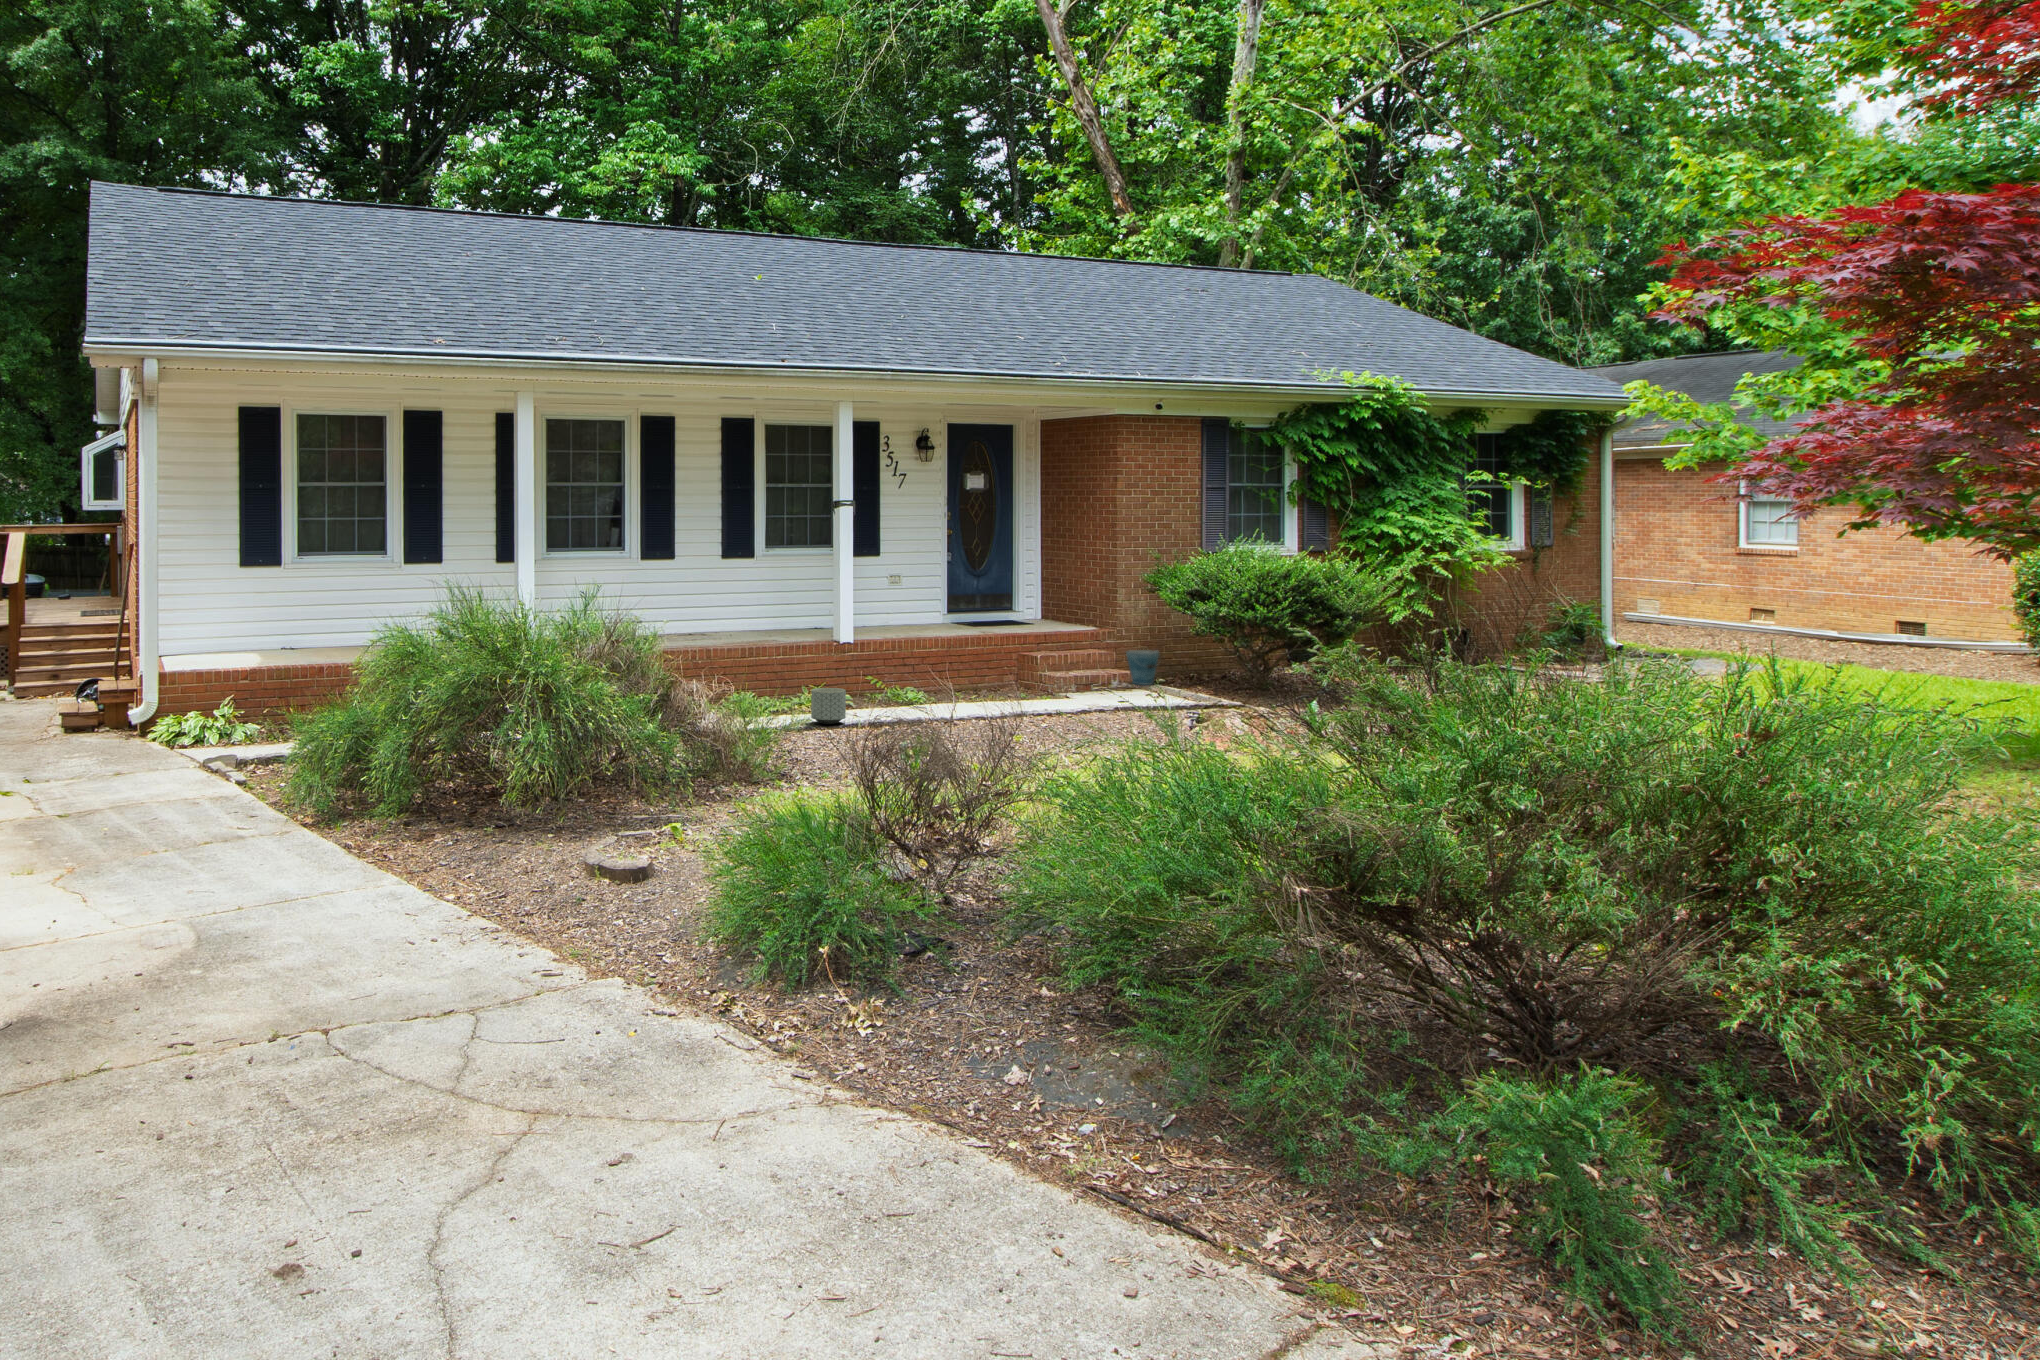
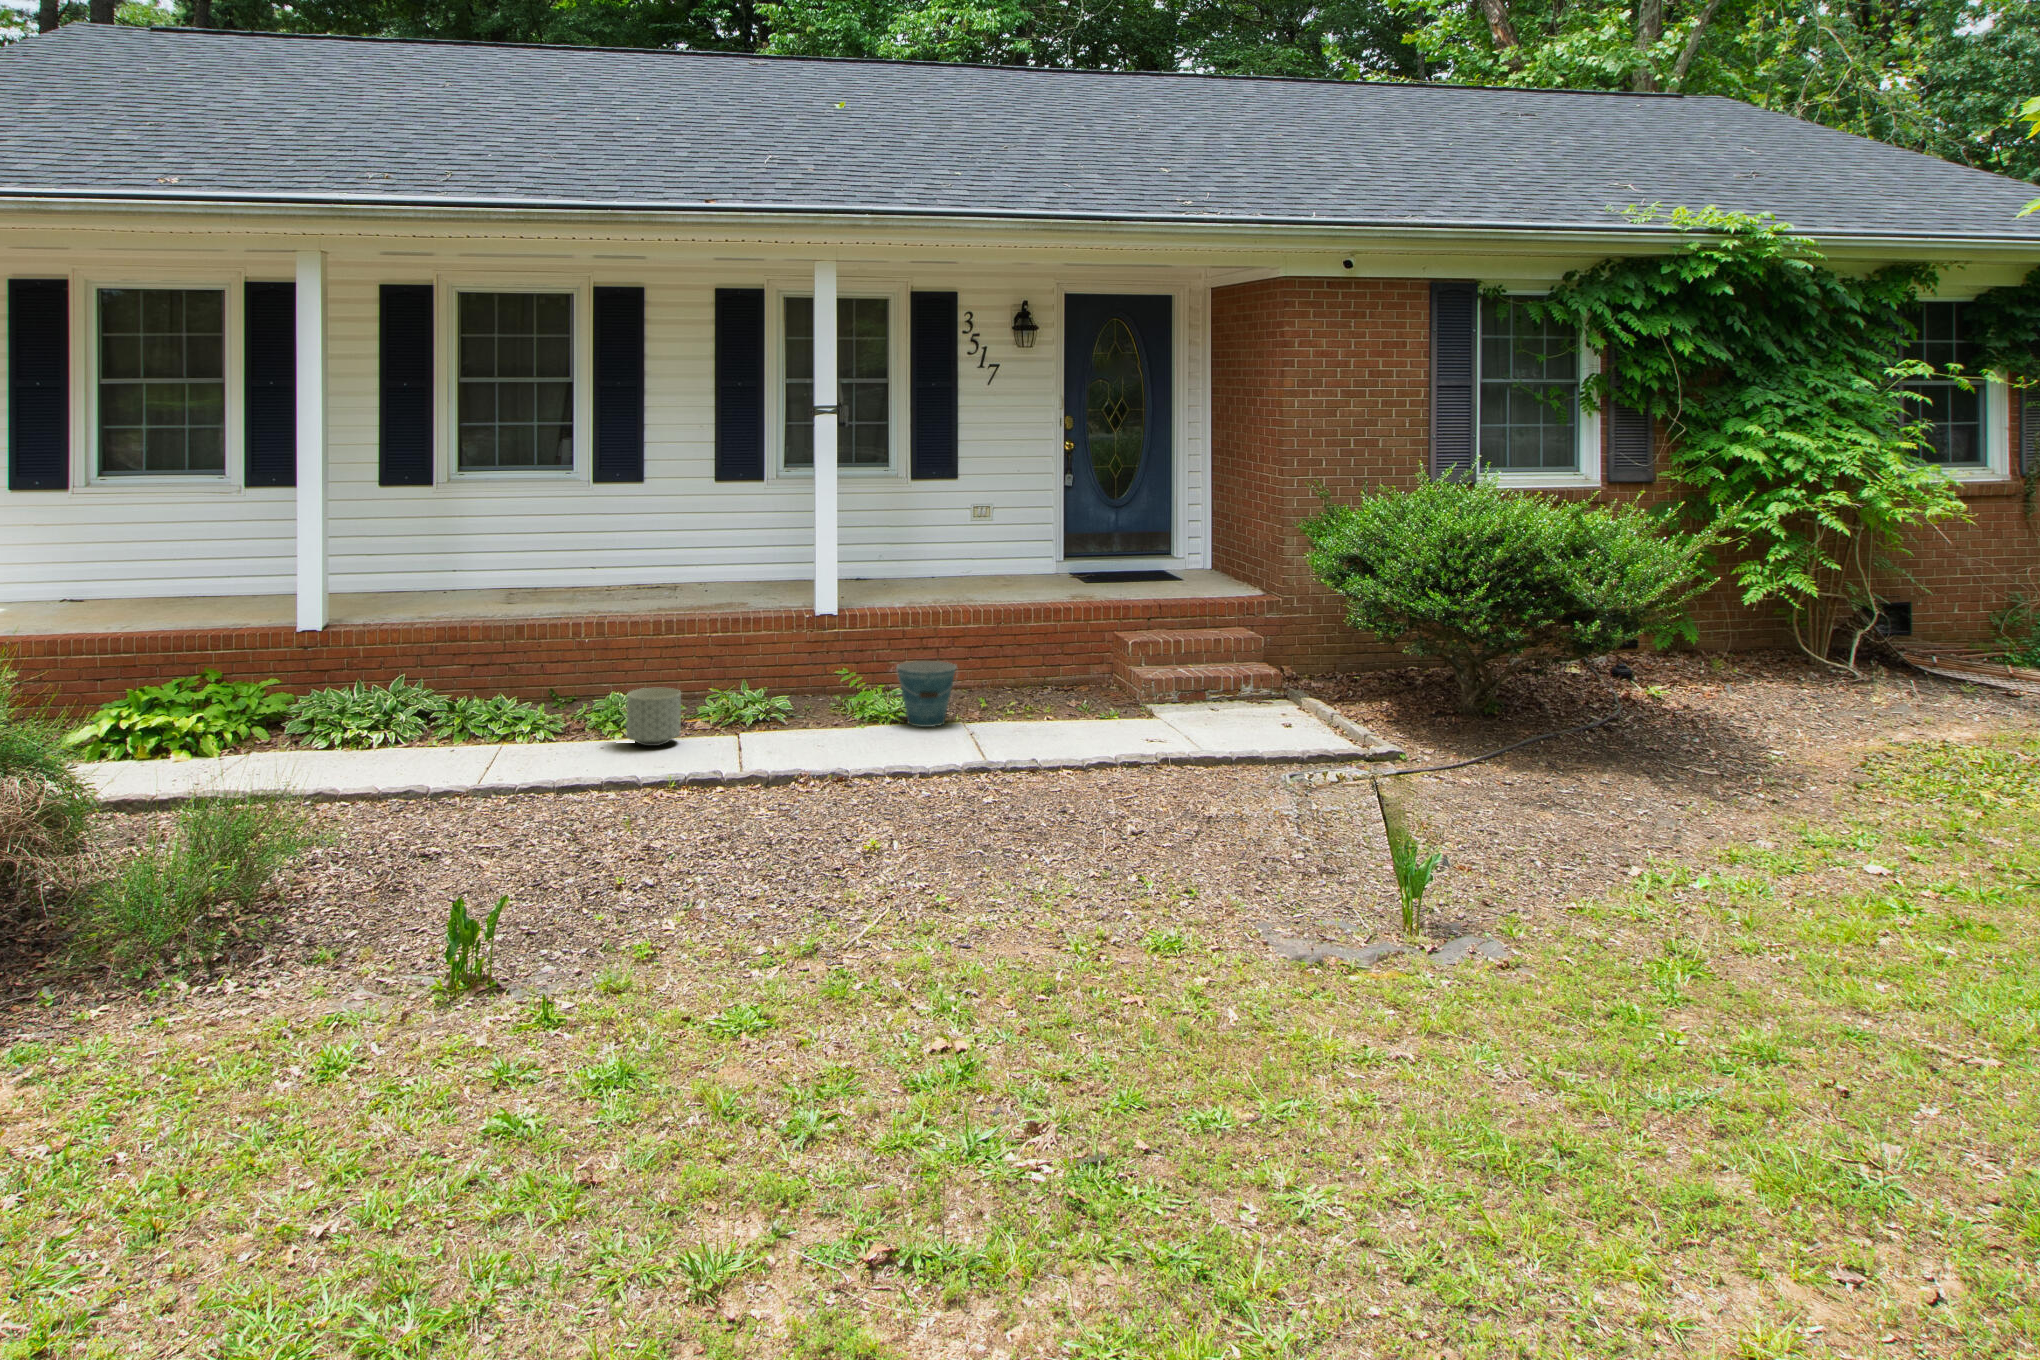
bucket: present [1126,650,1159,685] -> present [896,661,957,727]

